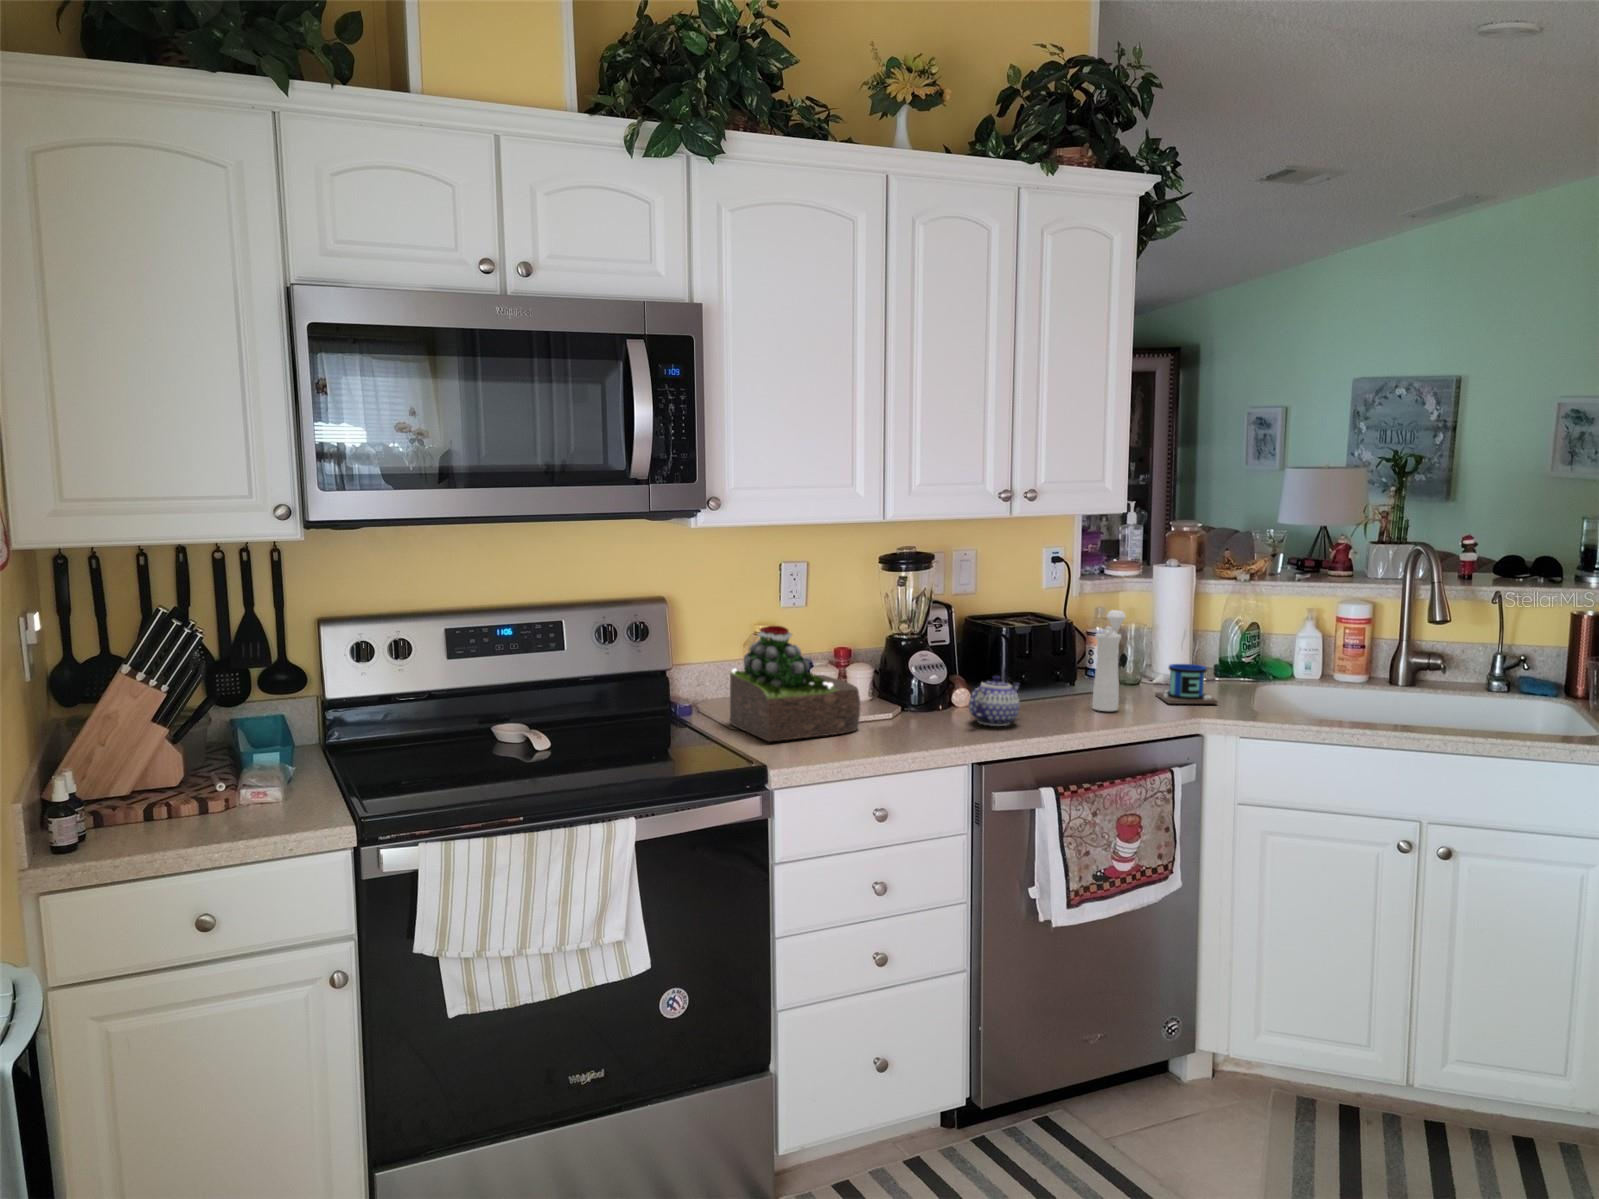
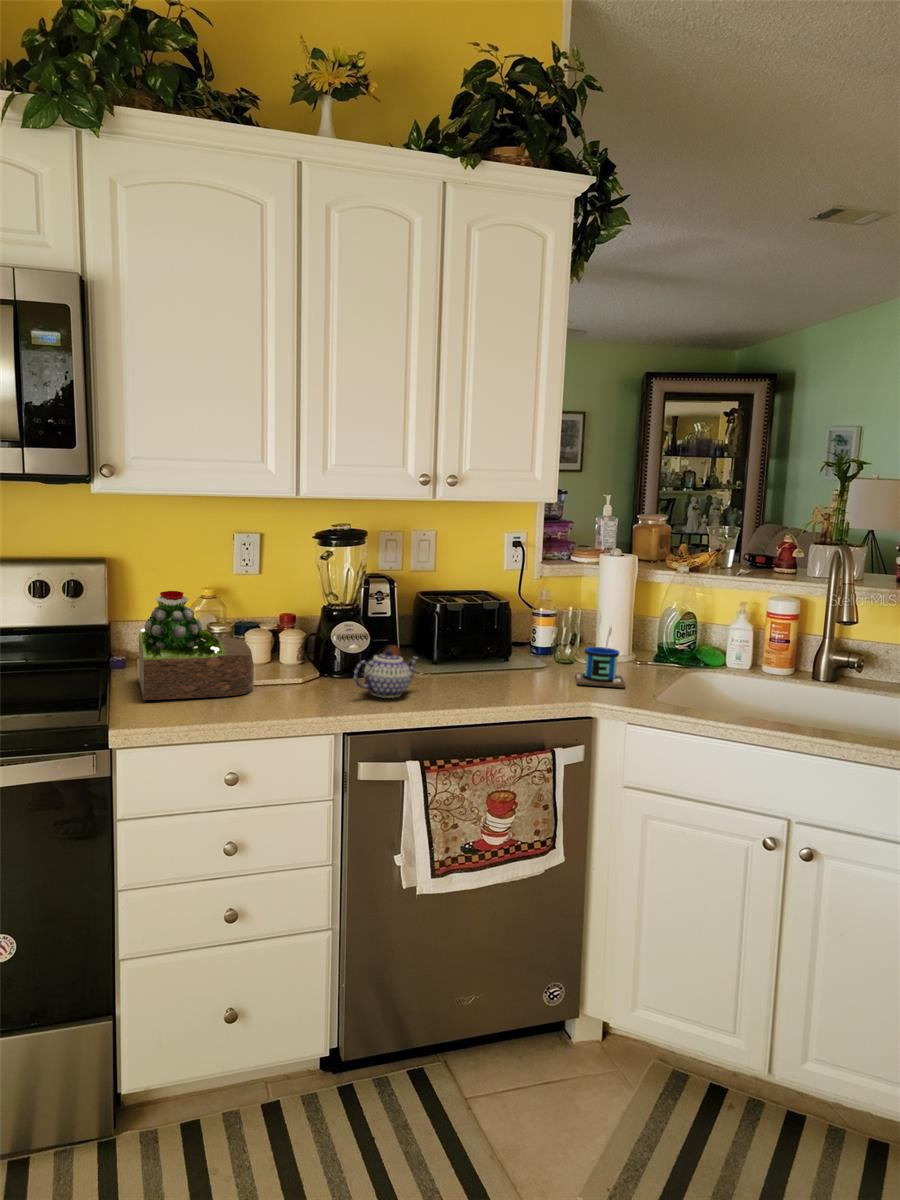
pepper mill: present [1093,610,1126,711] -> none [498,593,543,689]

